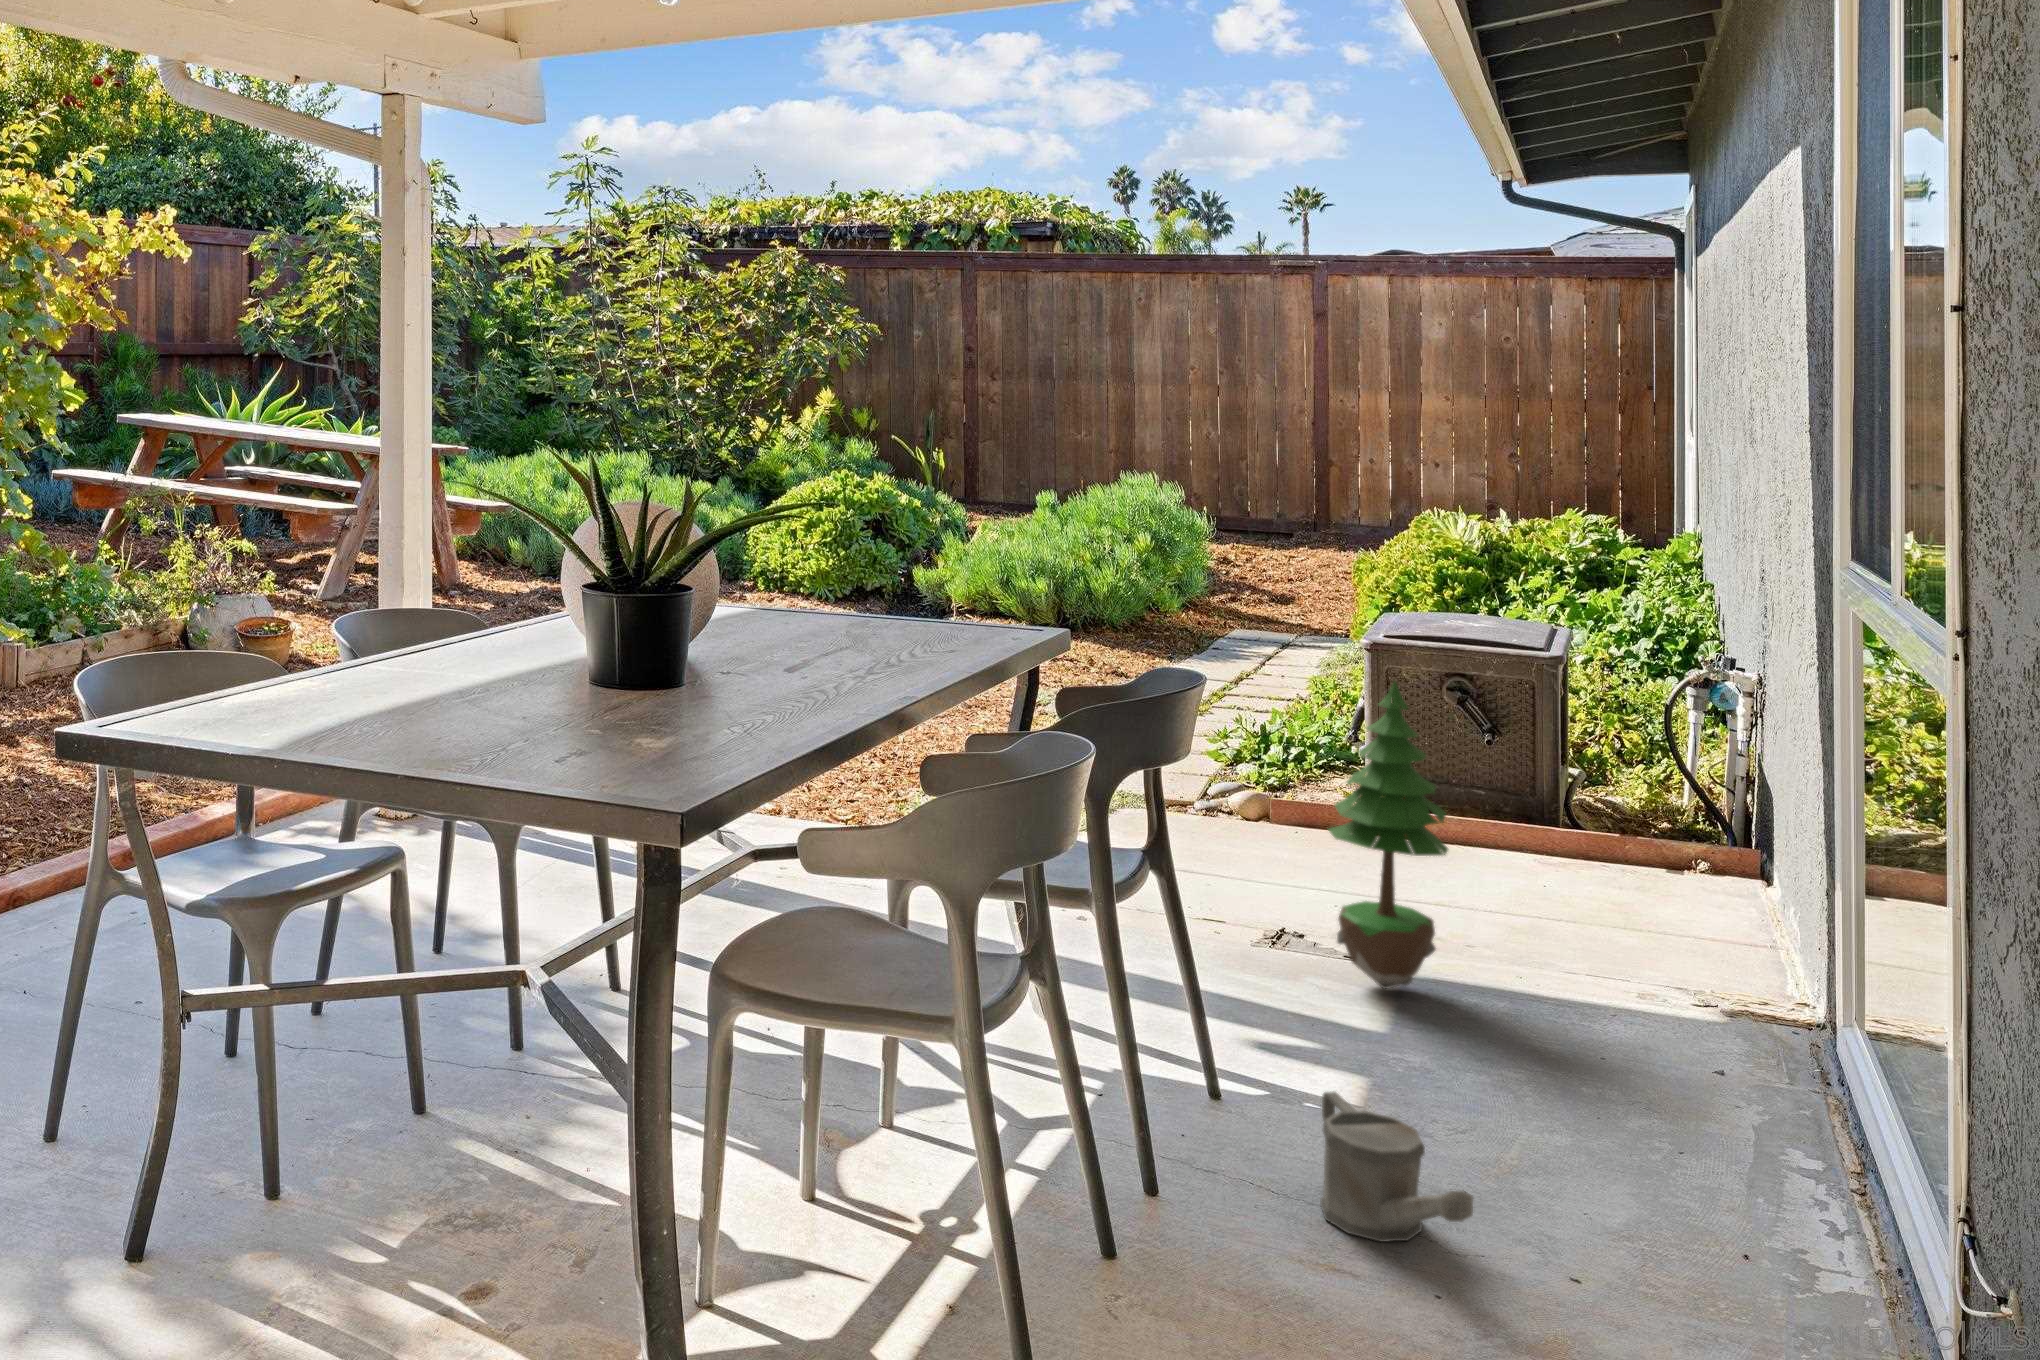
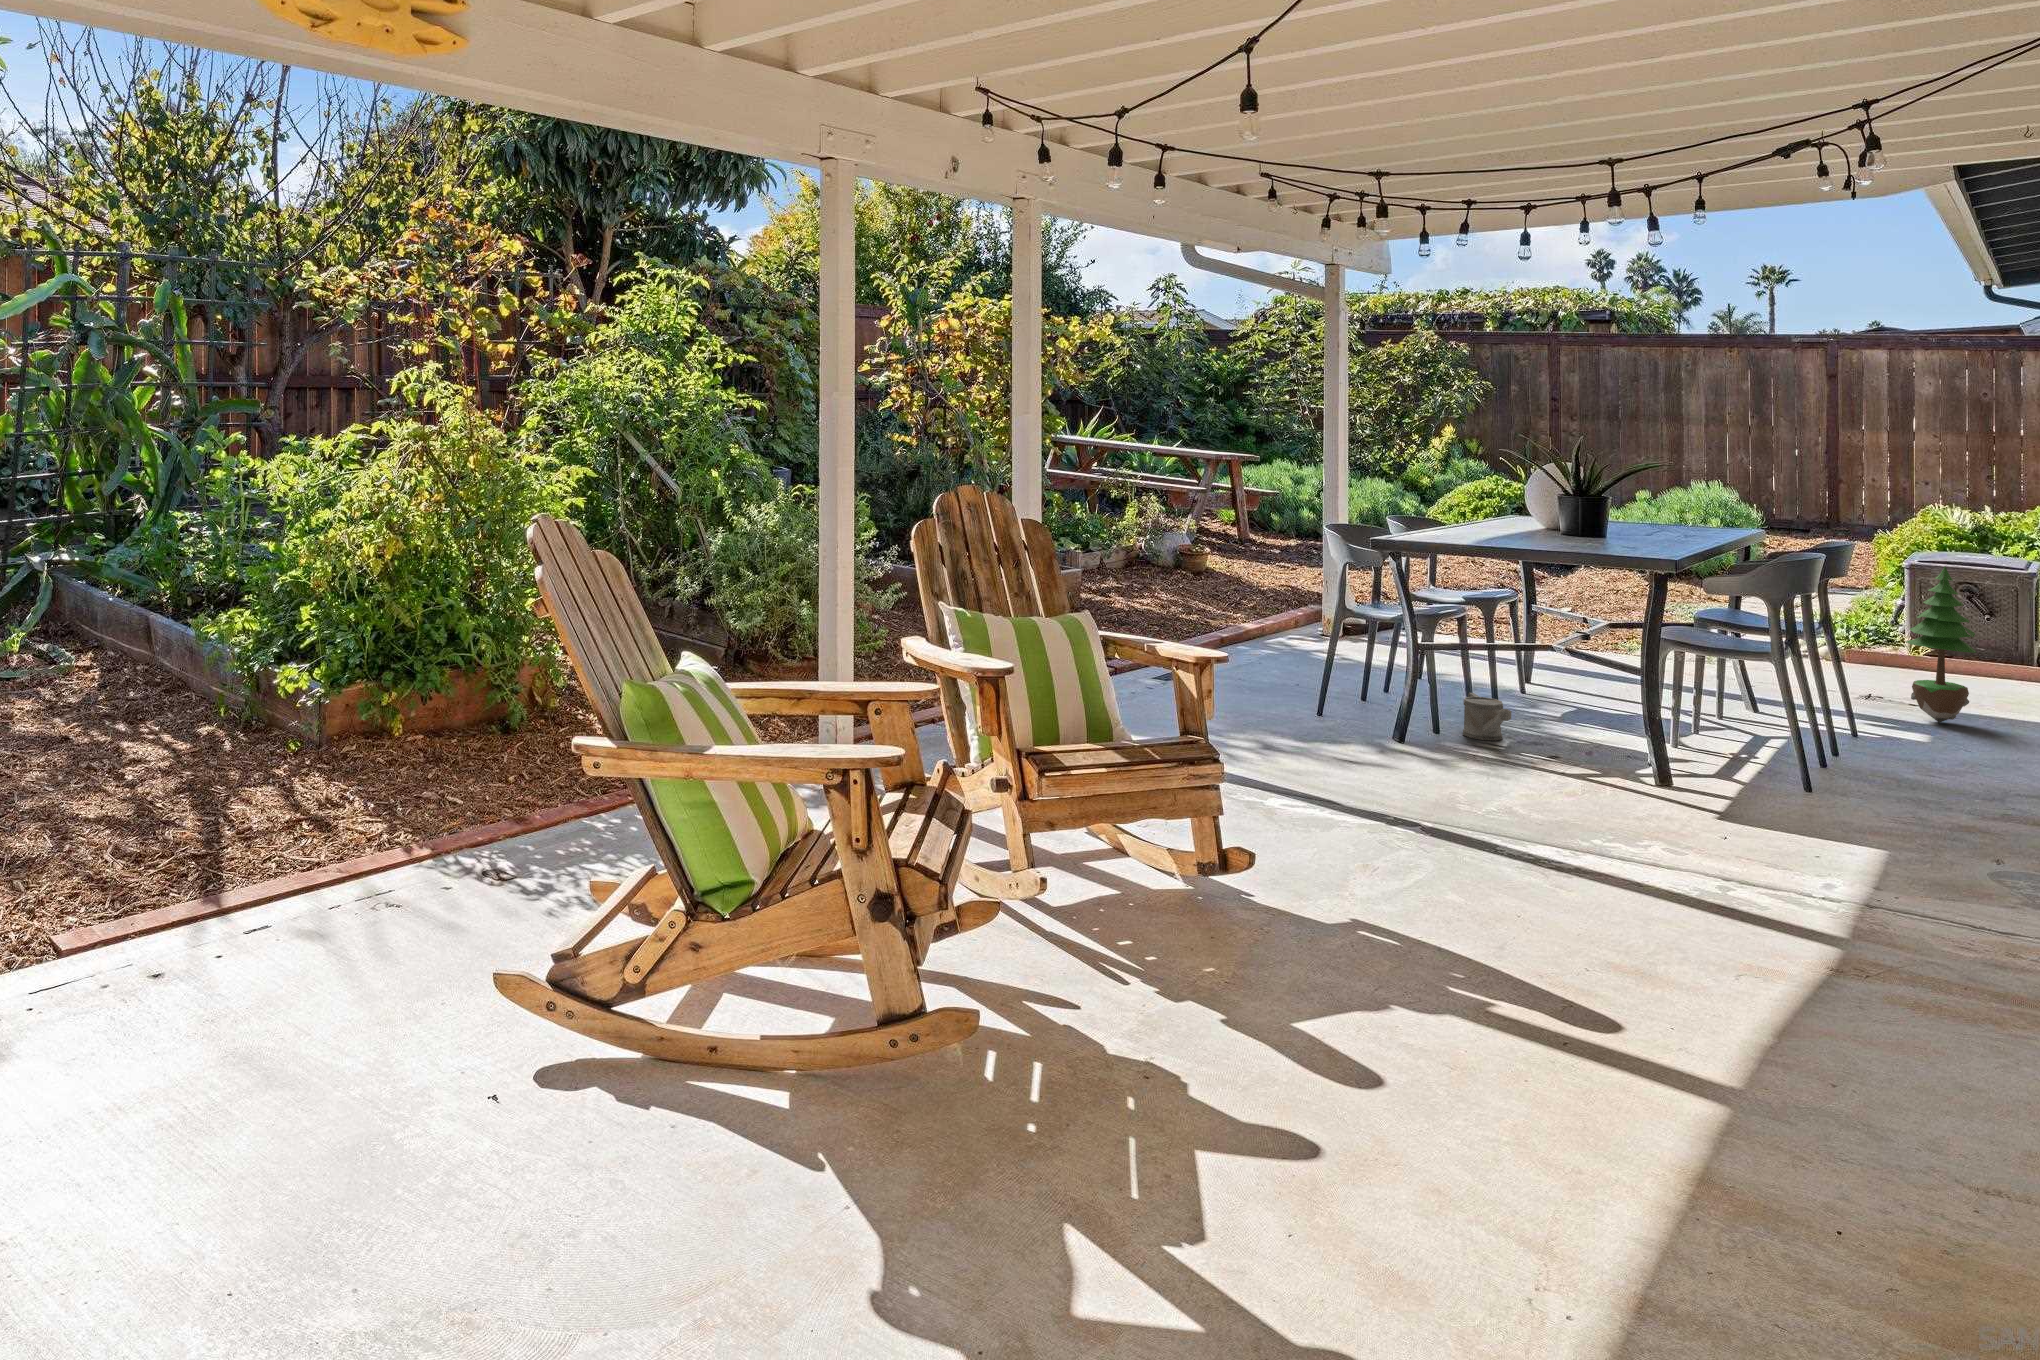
watering can: present [1320,1091,1473,1242] -> present [1463,693,1512,741]

